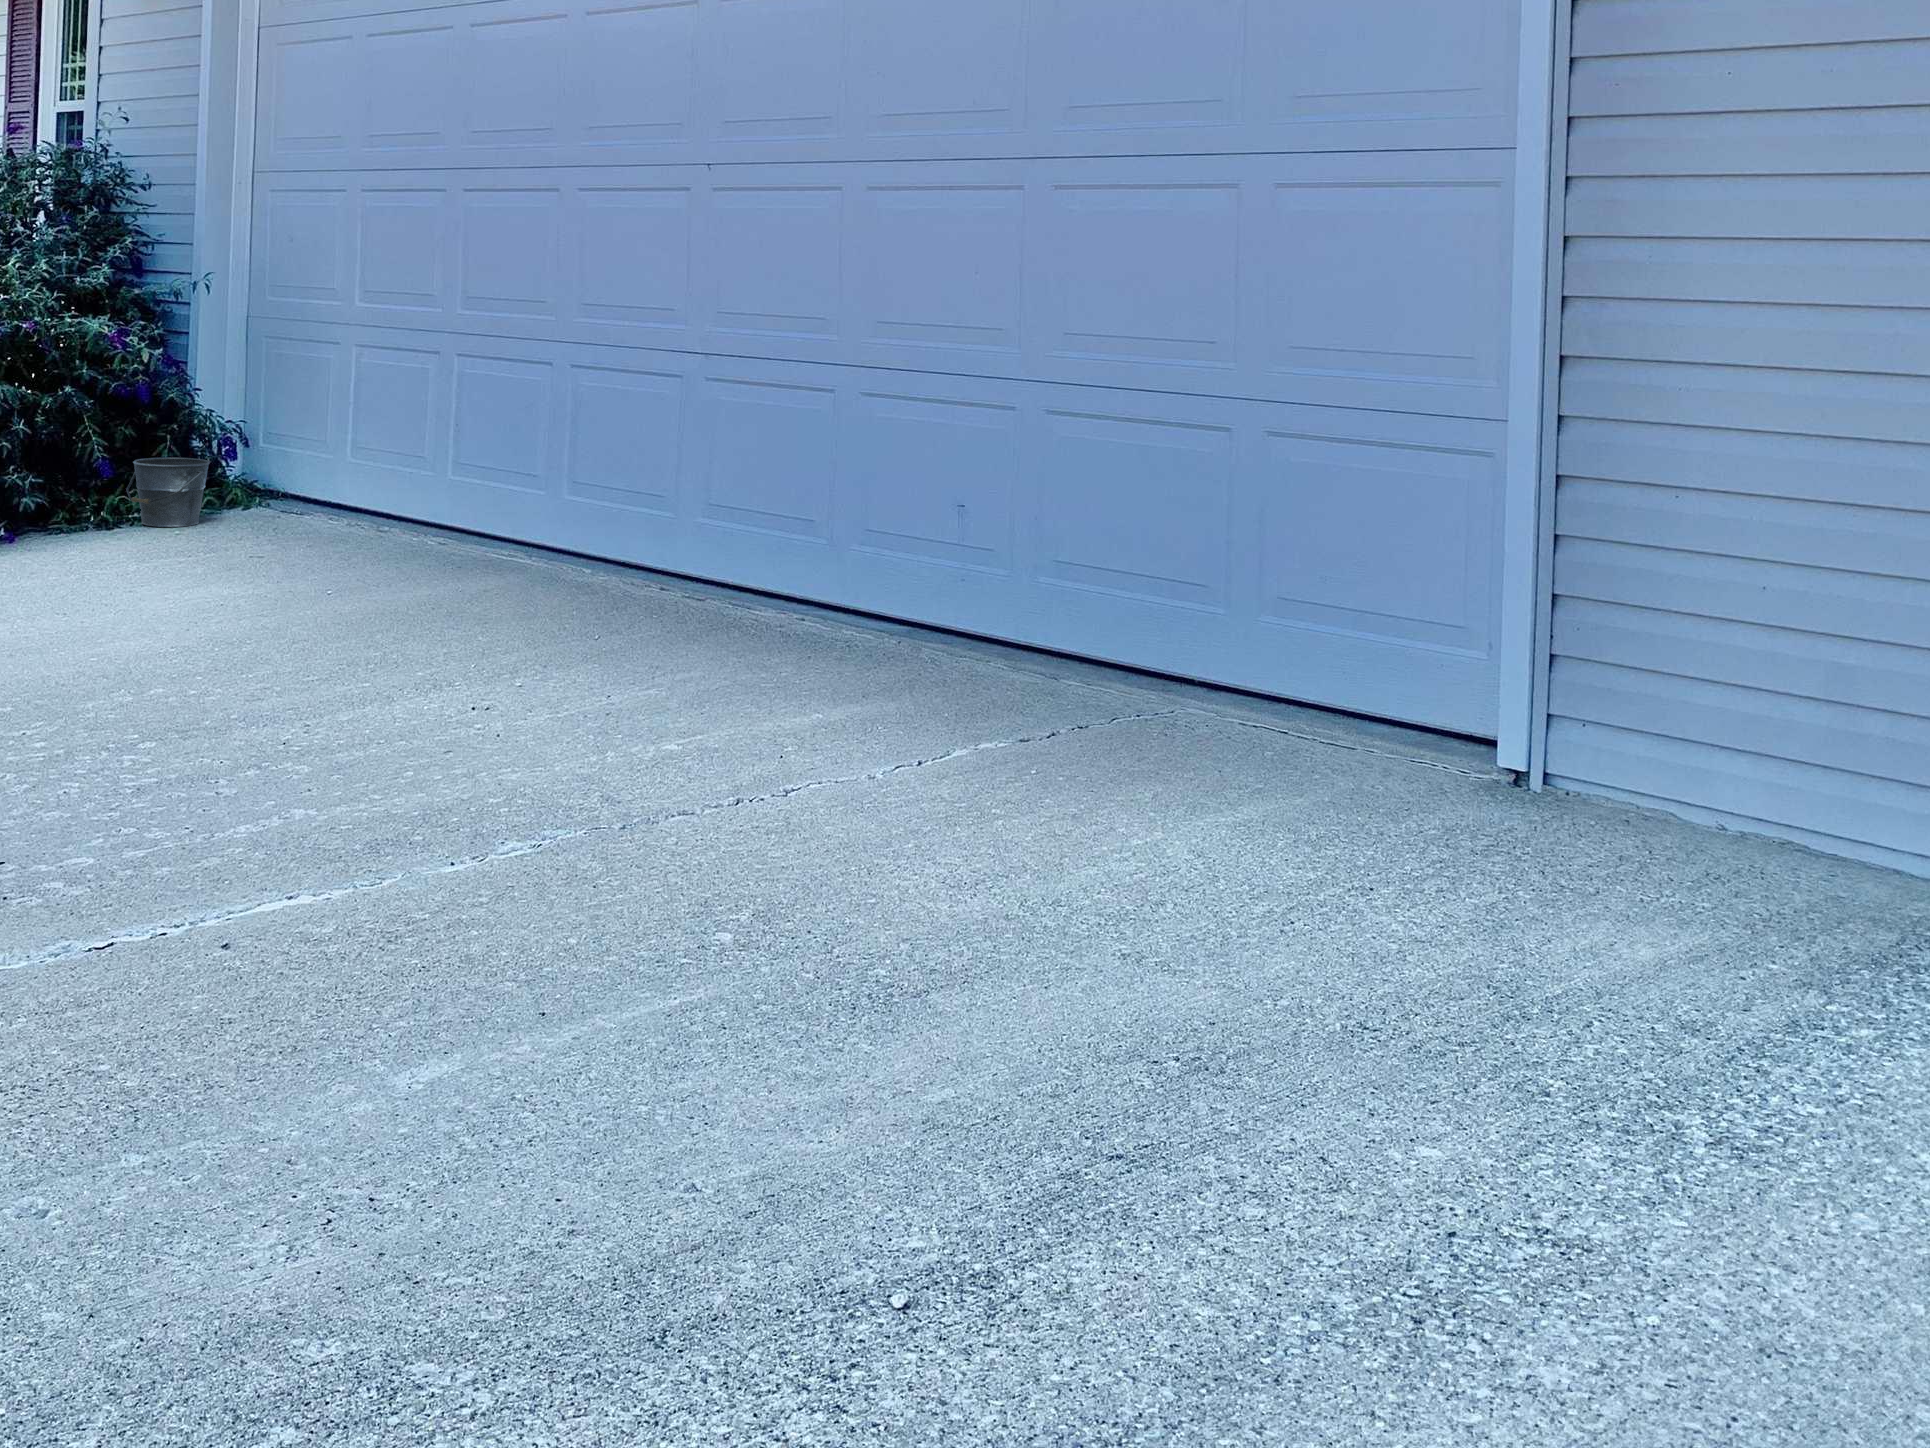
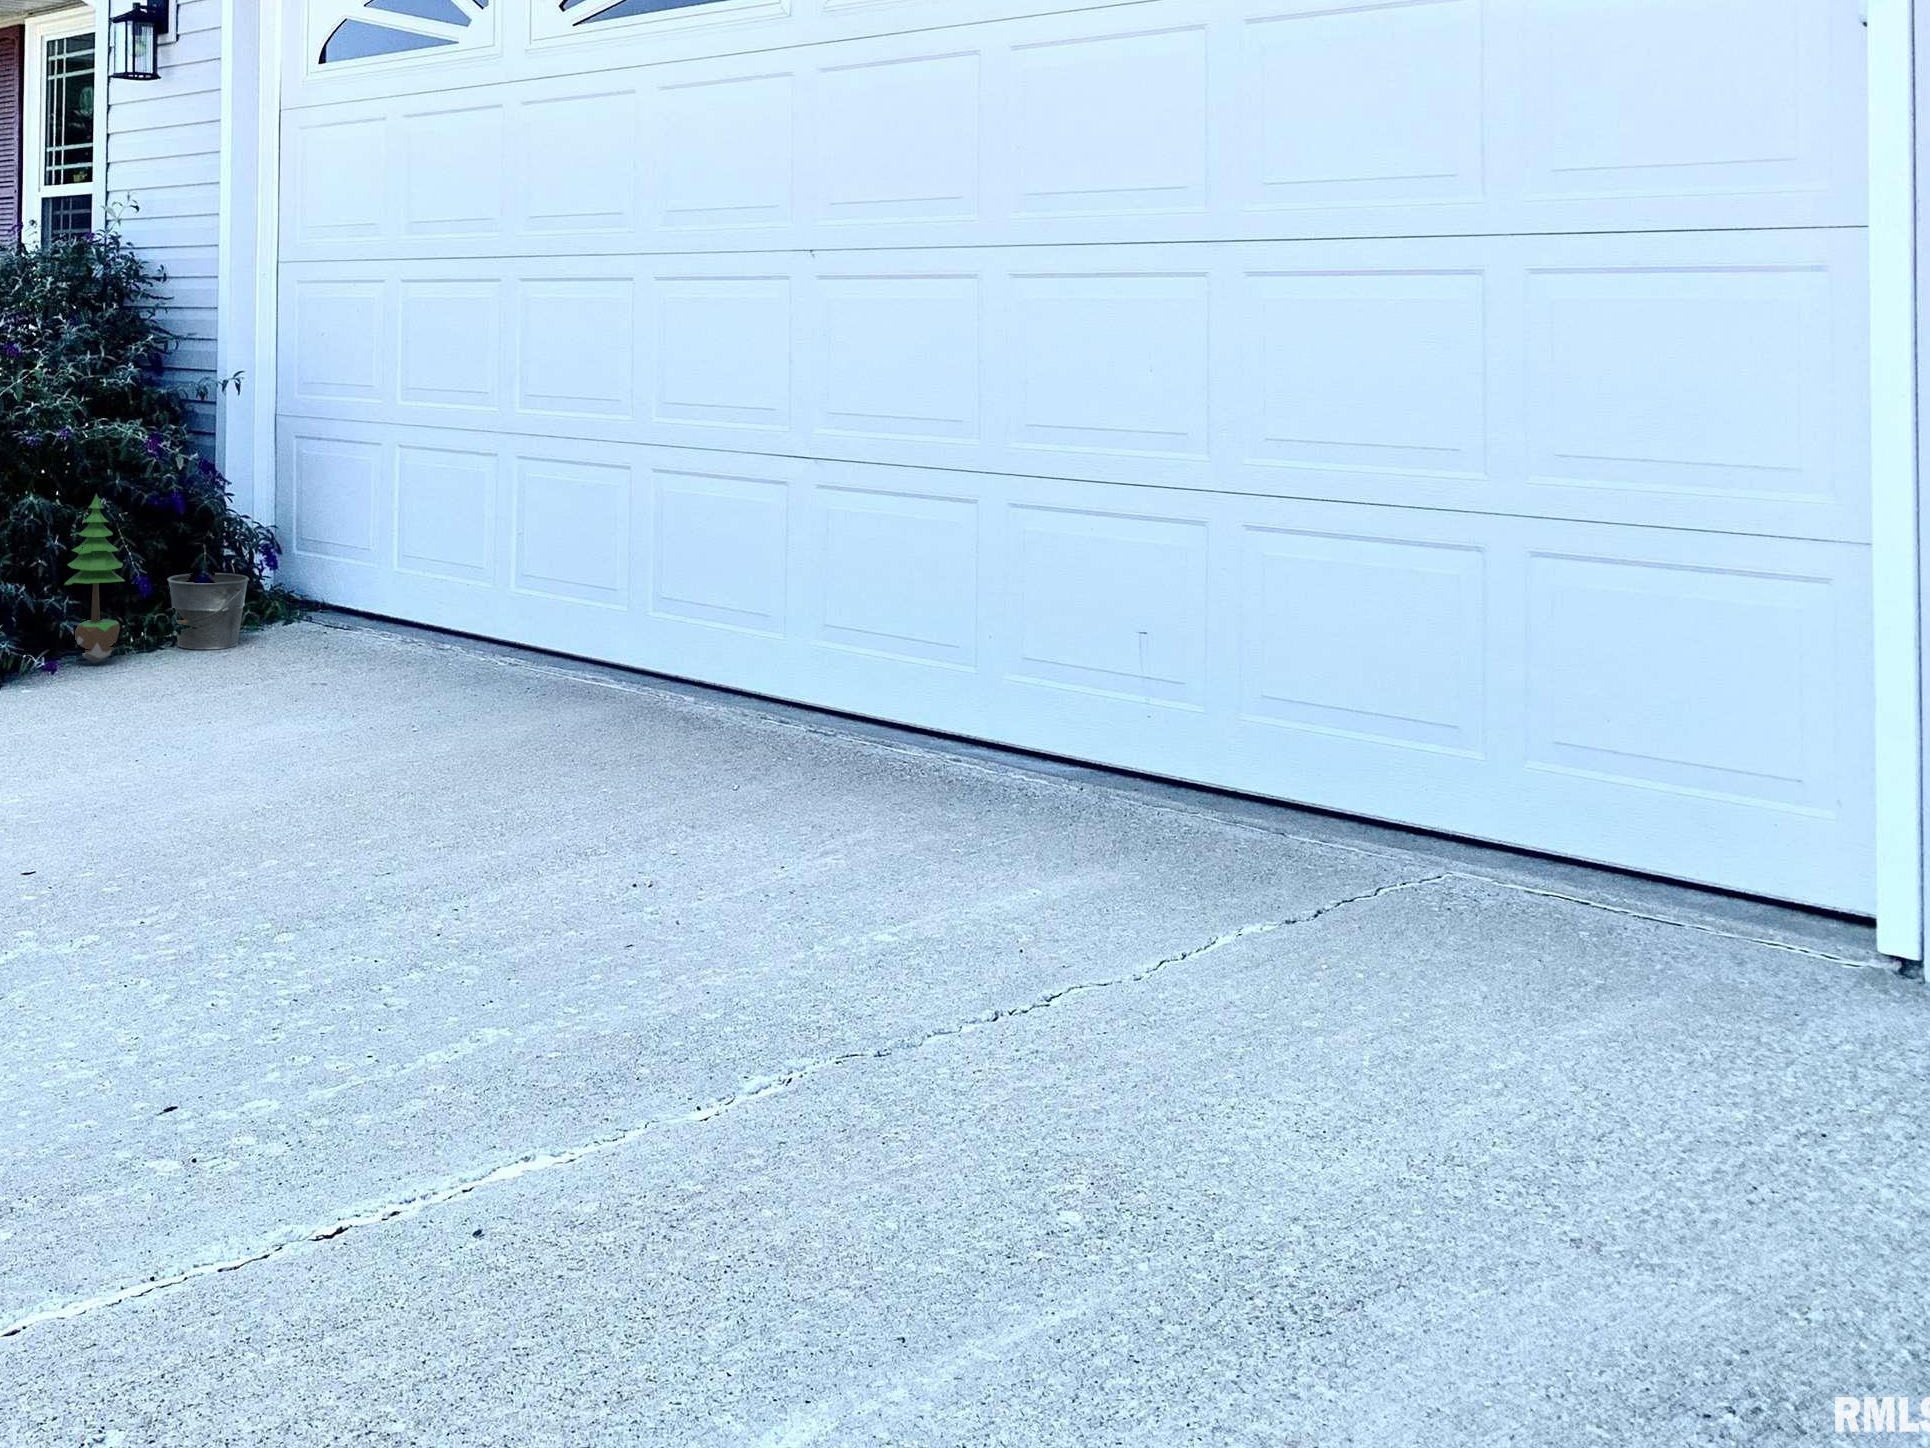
potted tree: none [30,378,89,537] -> present [65,494,125,664]

